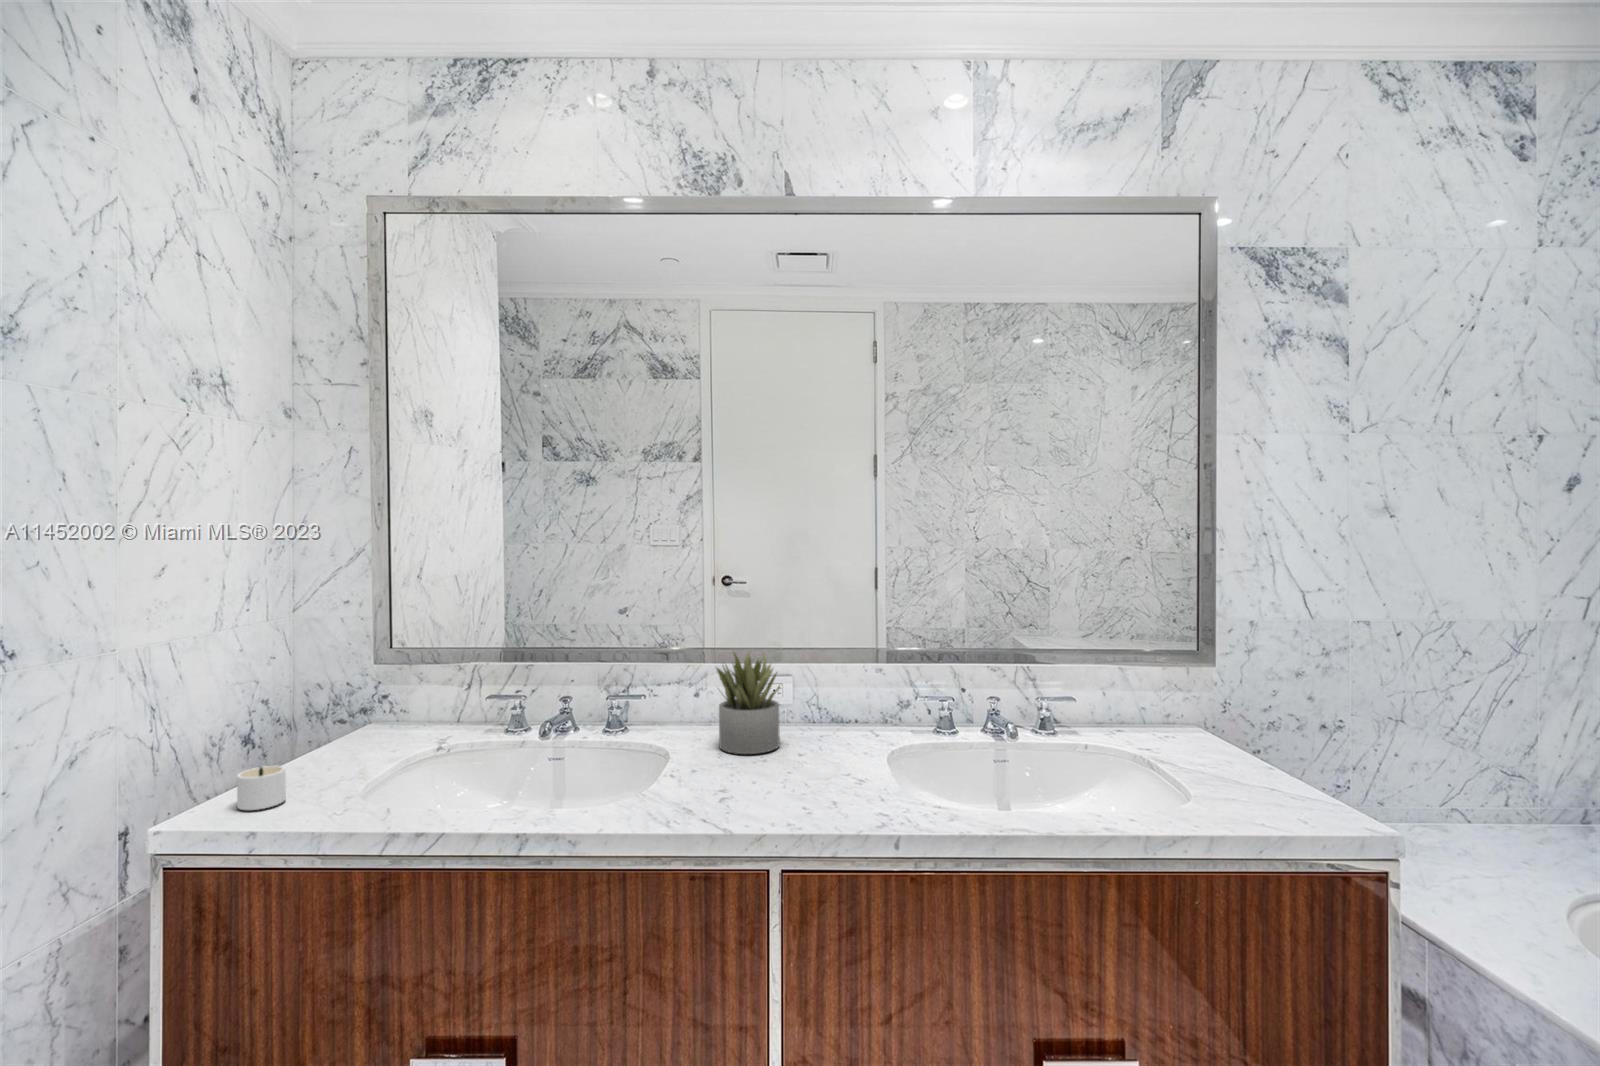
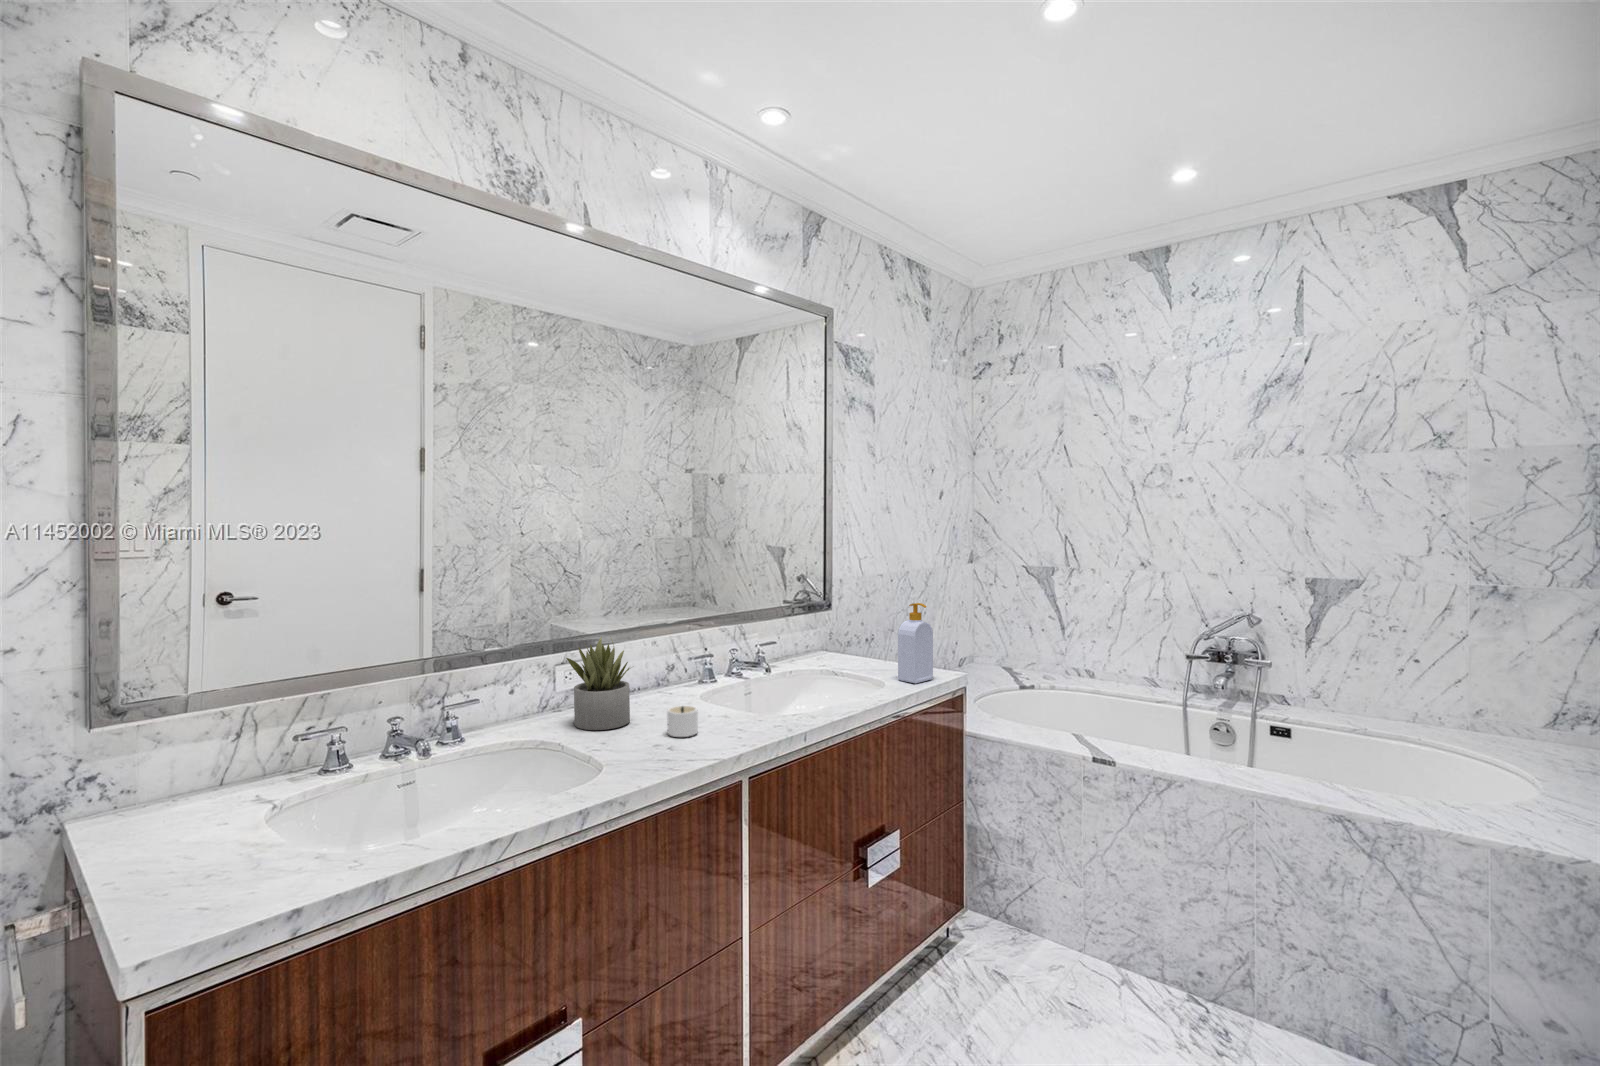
soap bottle: none [1232,666,1306,808] -> present [898,603,933,683]
candle: present [237,766,286,810] -> present [667,706,698,737]

